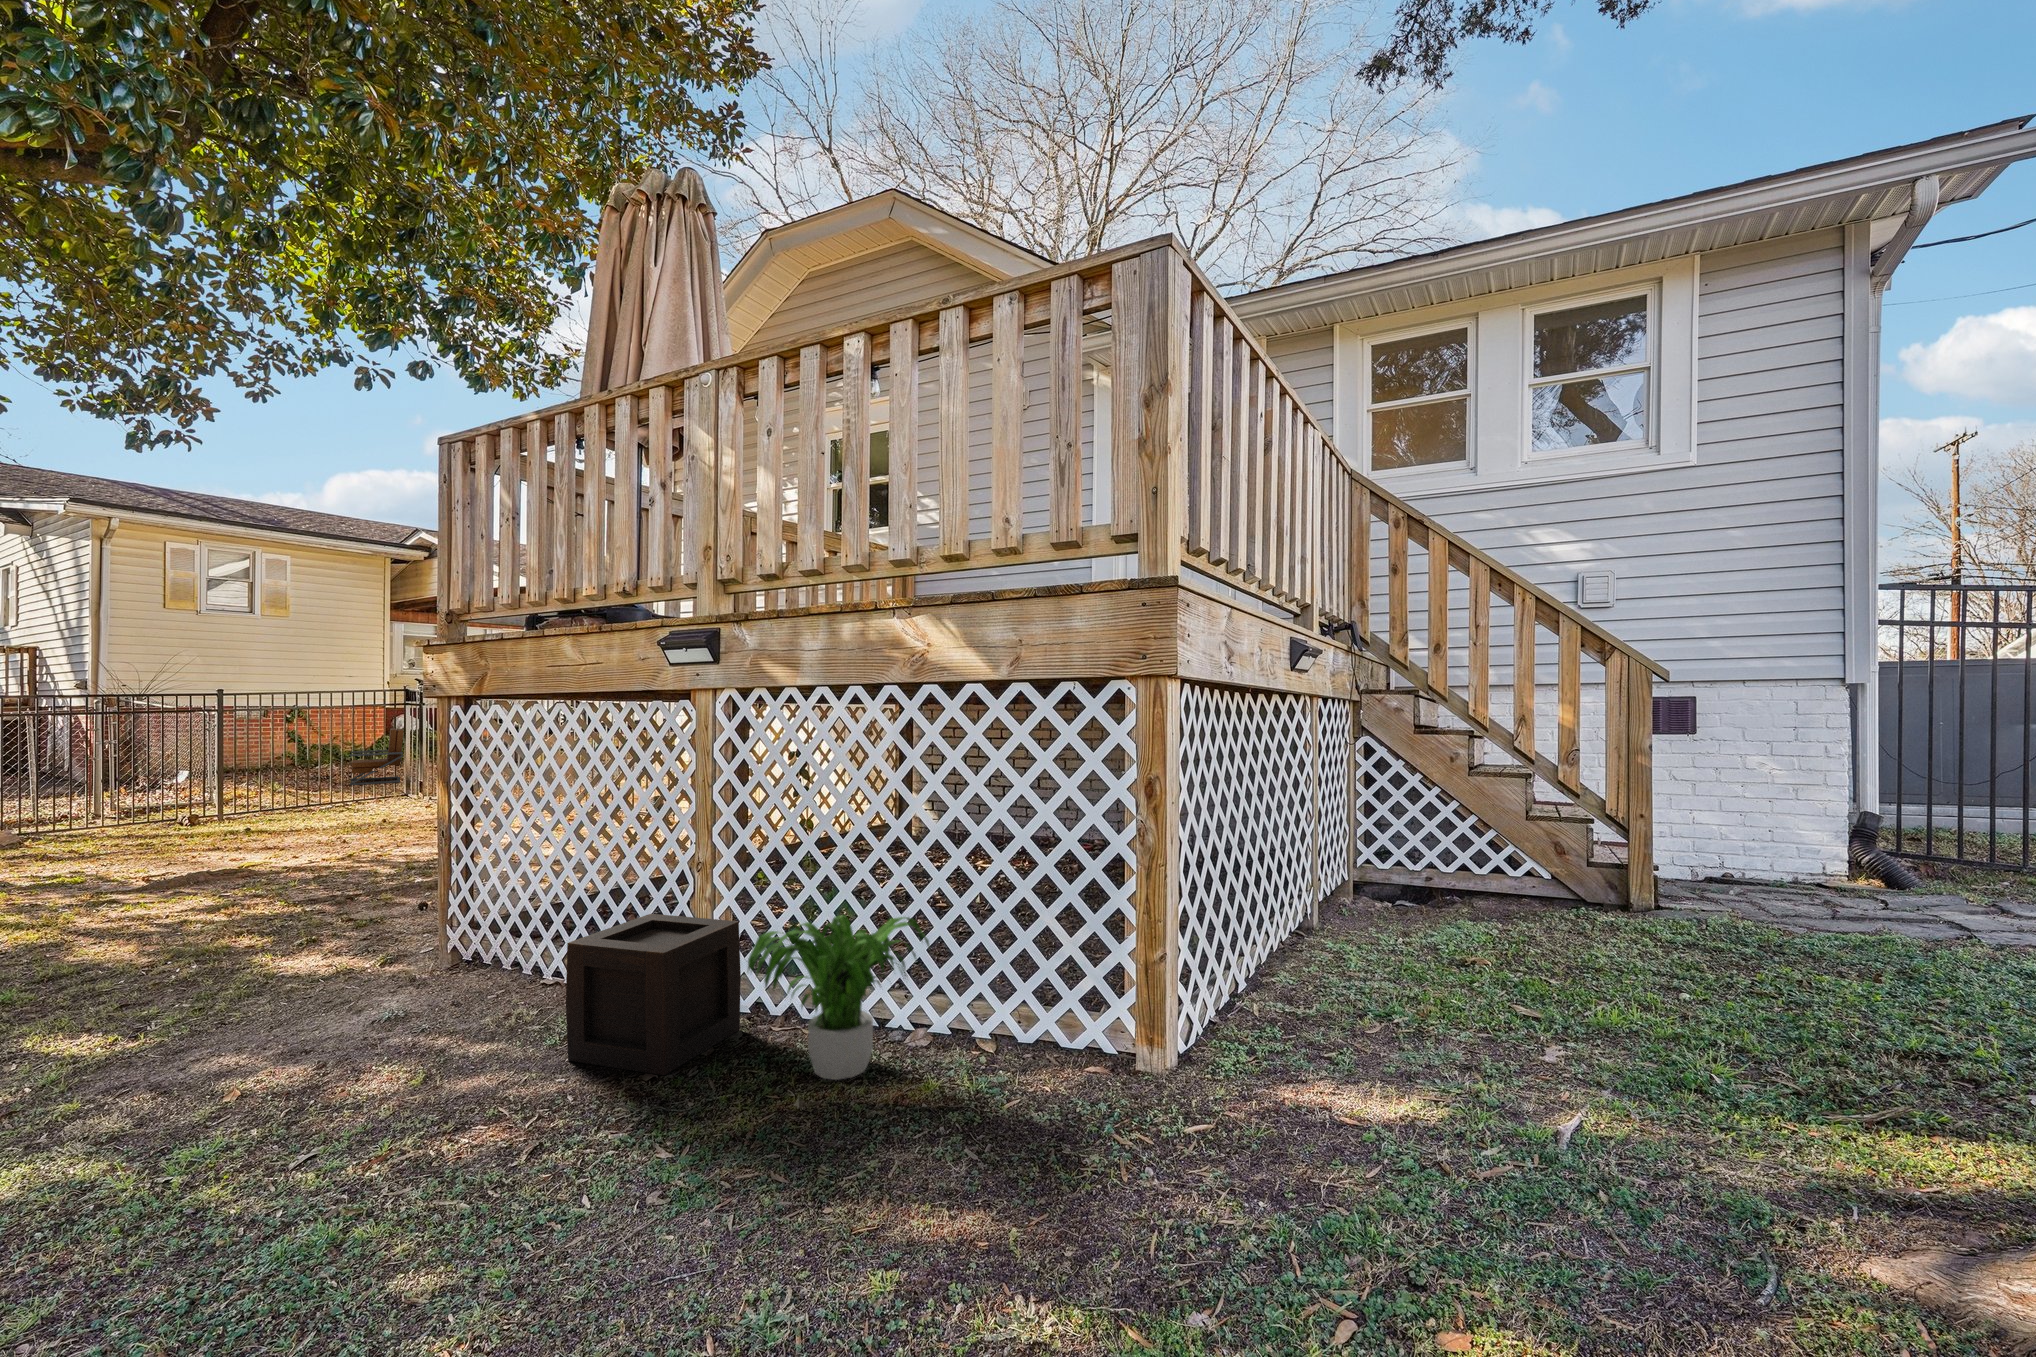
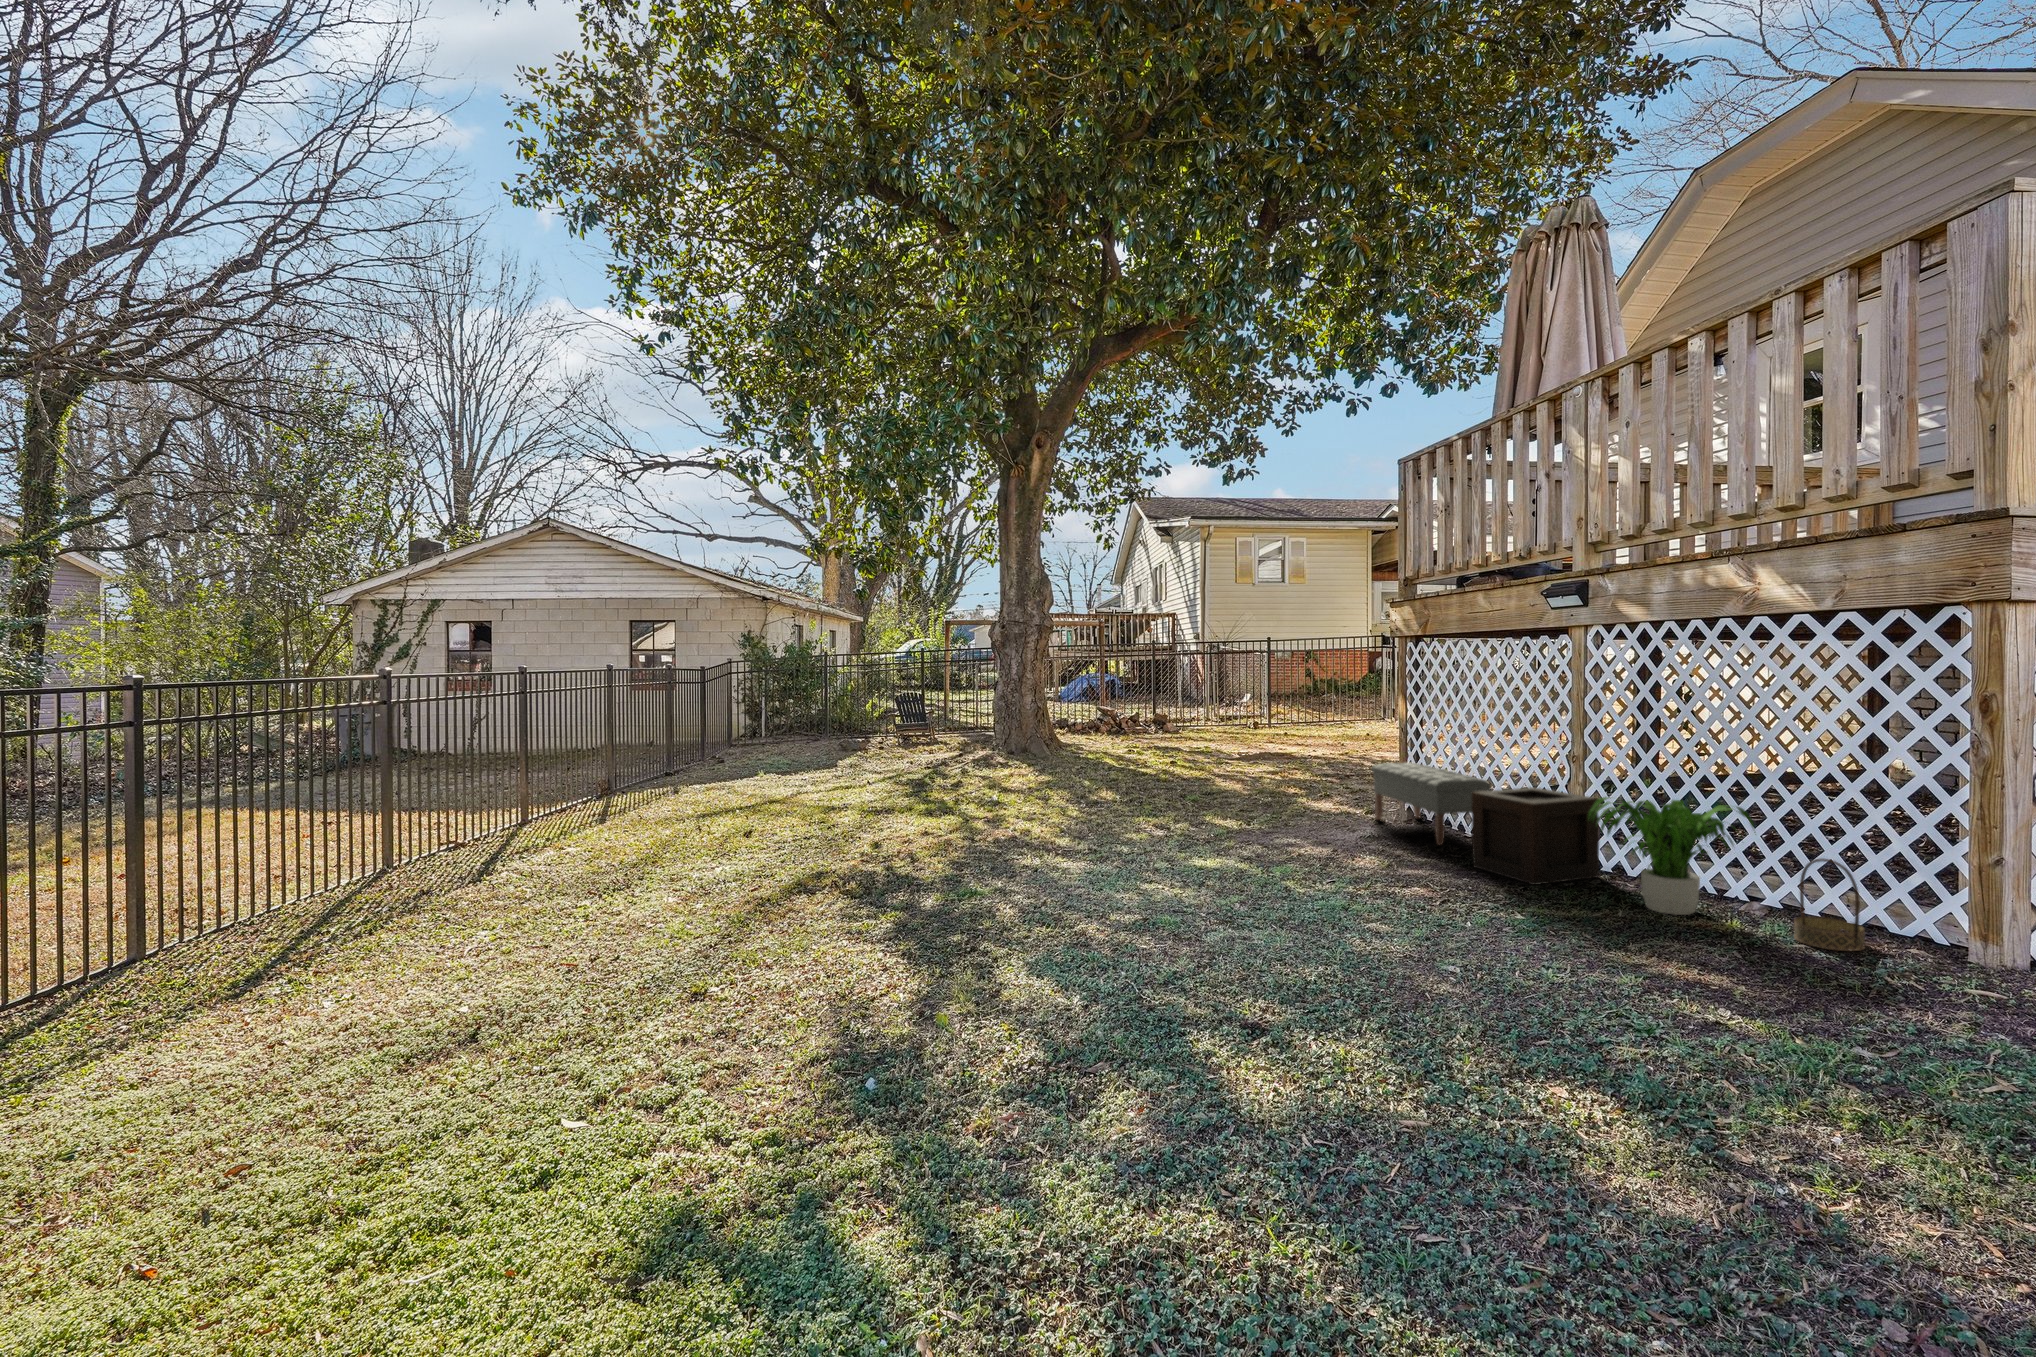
lounge chair: present [350,729,404,785] -> none [1345,668,1385,711]
bench: none [388,887,585,1023] -> present [1372,763,1491,845]
basket: none [976,971,1040,1086] -> present [1794,859,1865,951]

